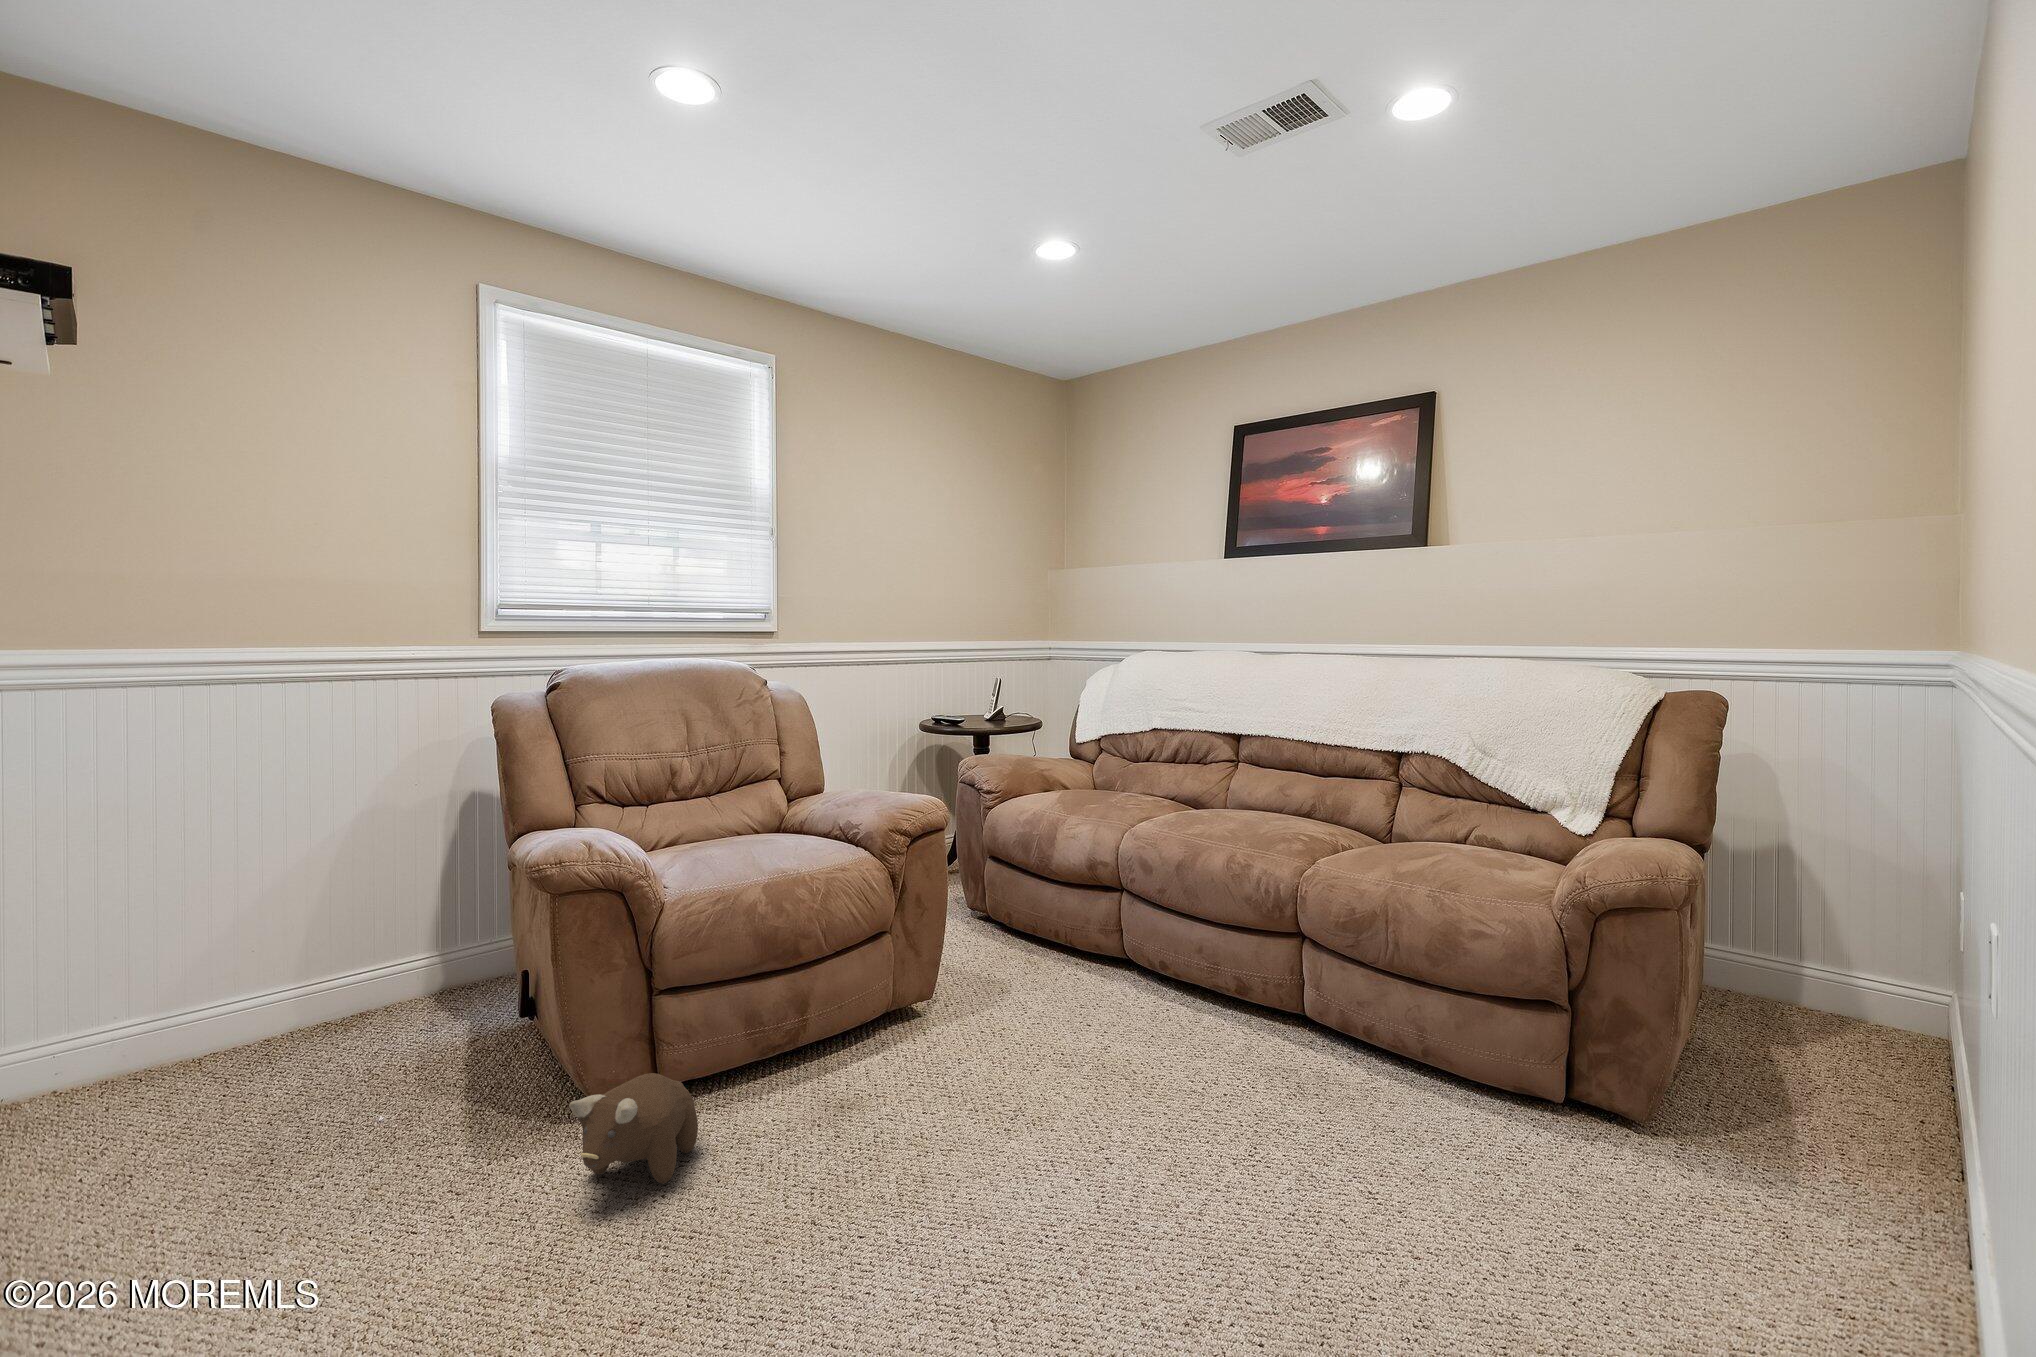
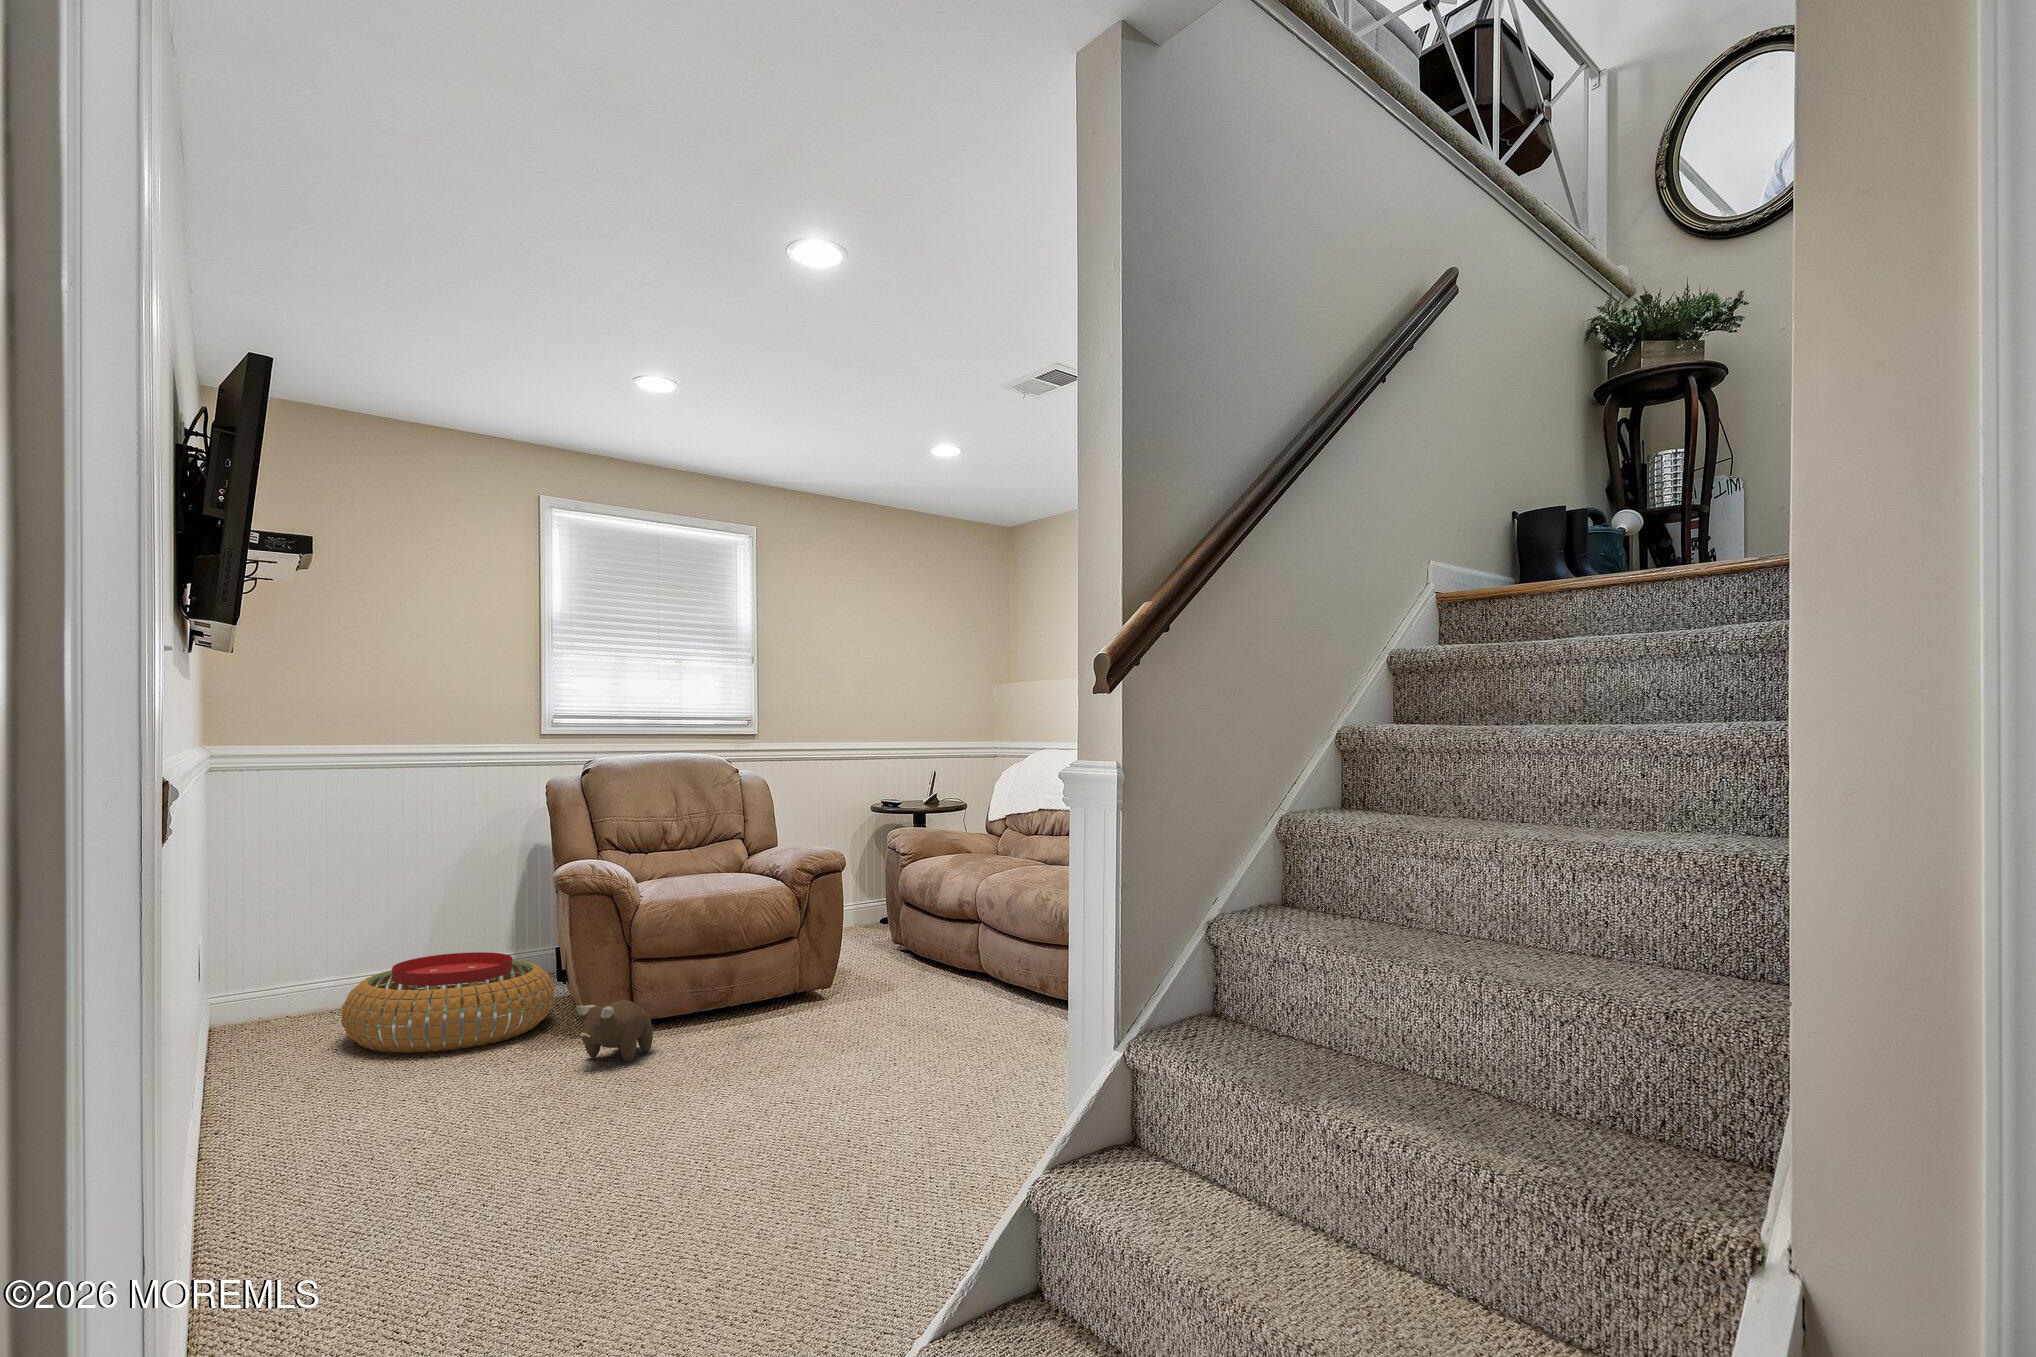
pouf: none [145,972,521,1177] -> present [341,952,554,1053]

